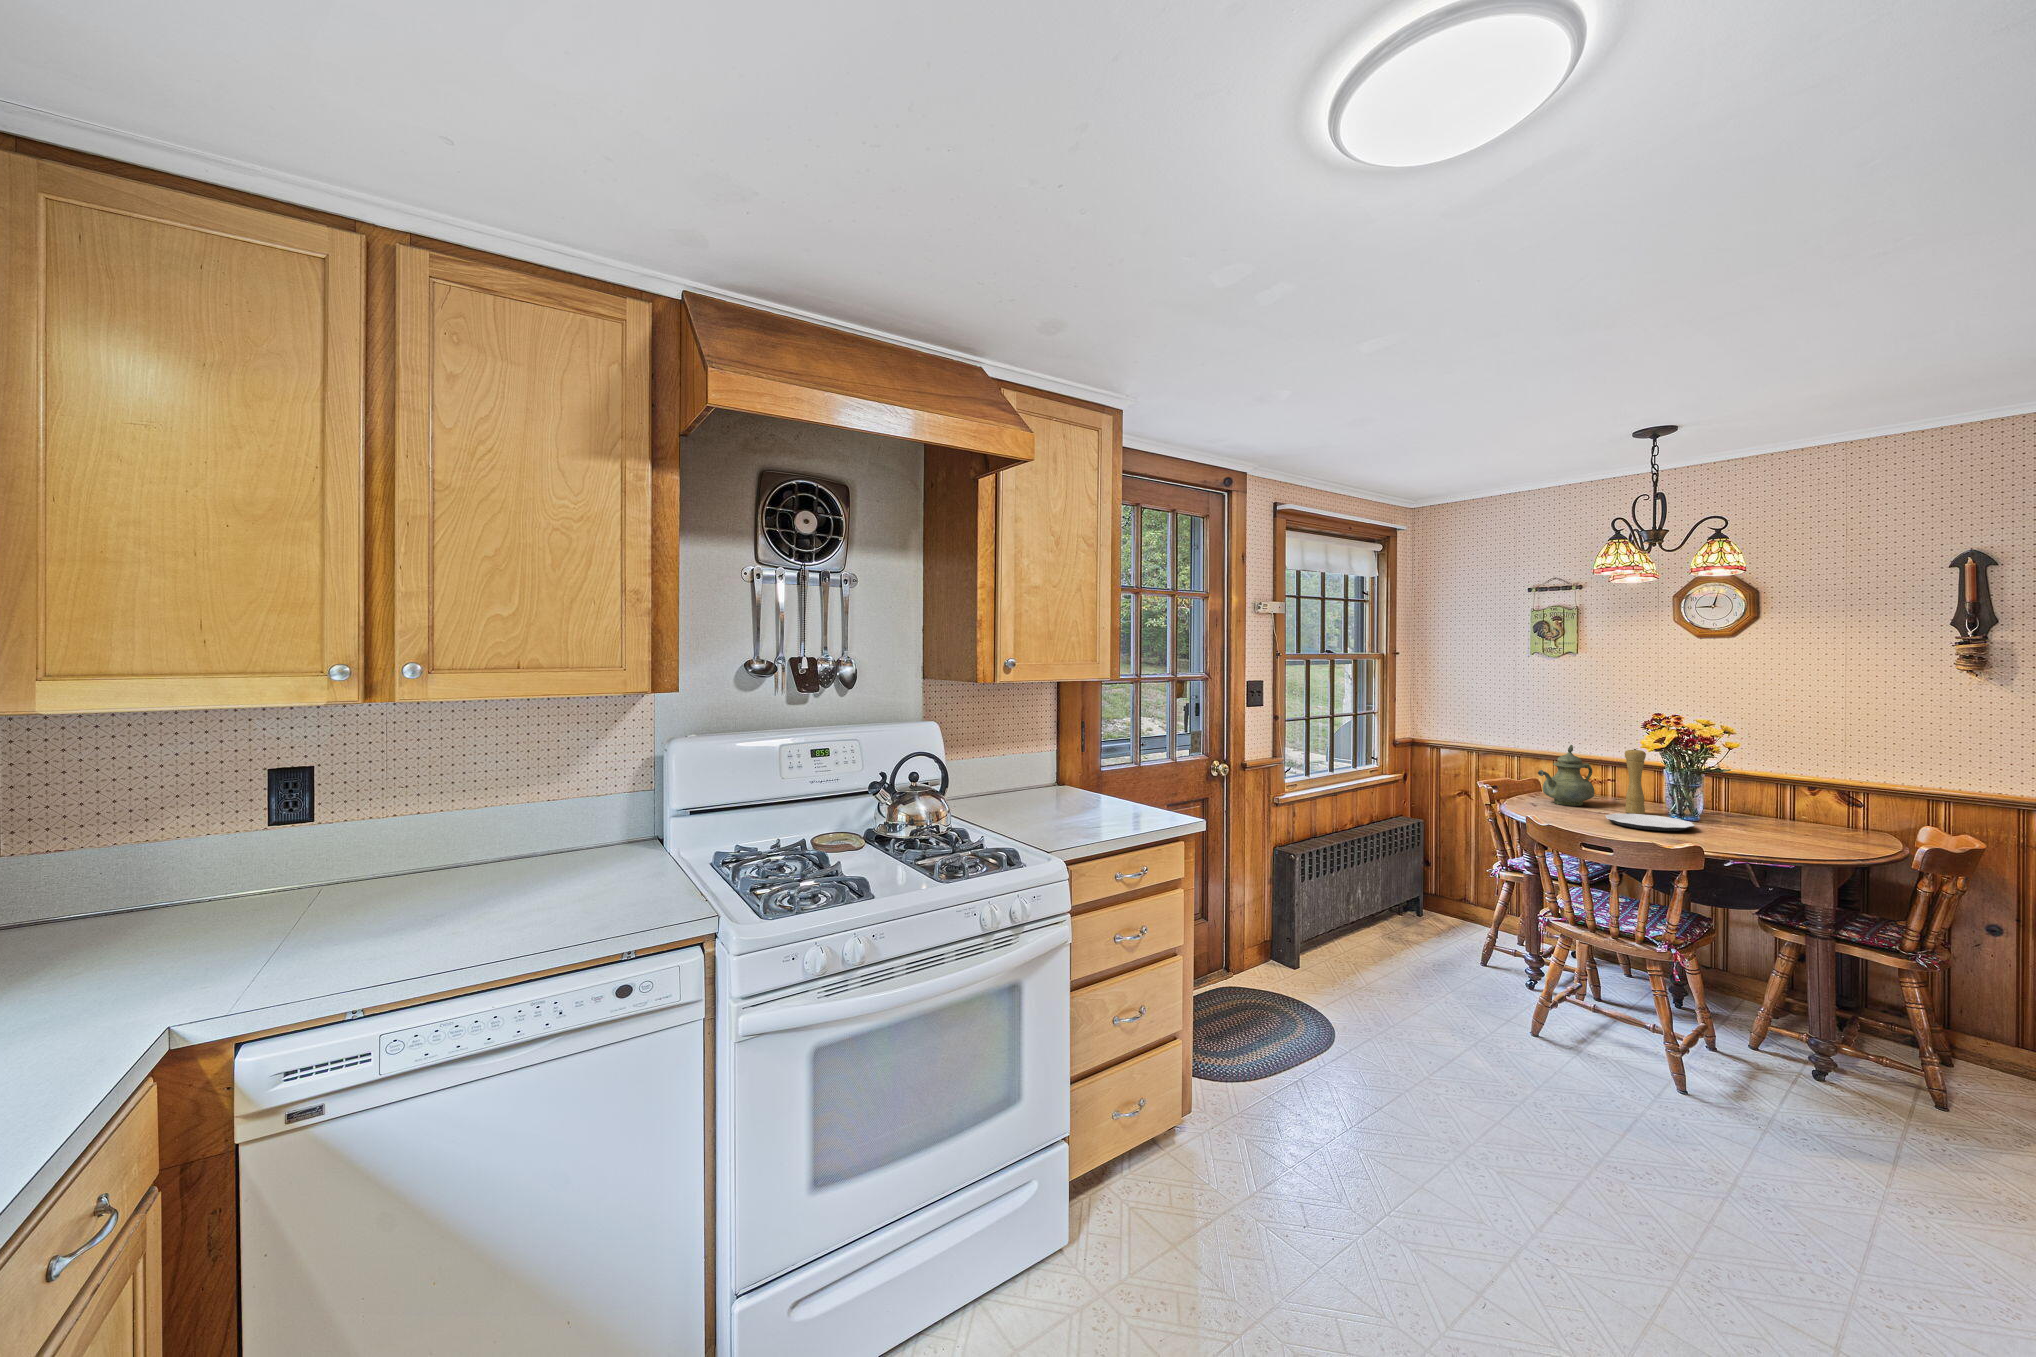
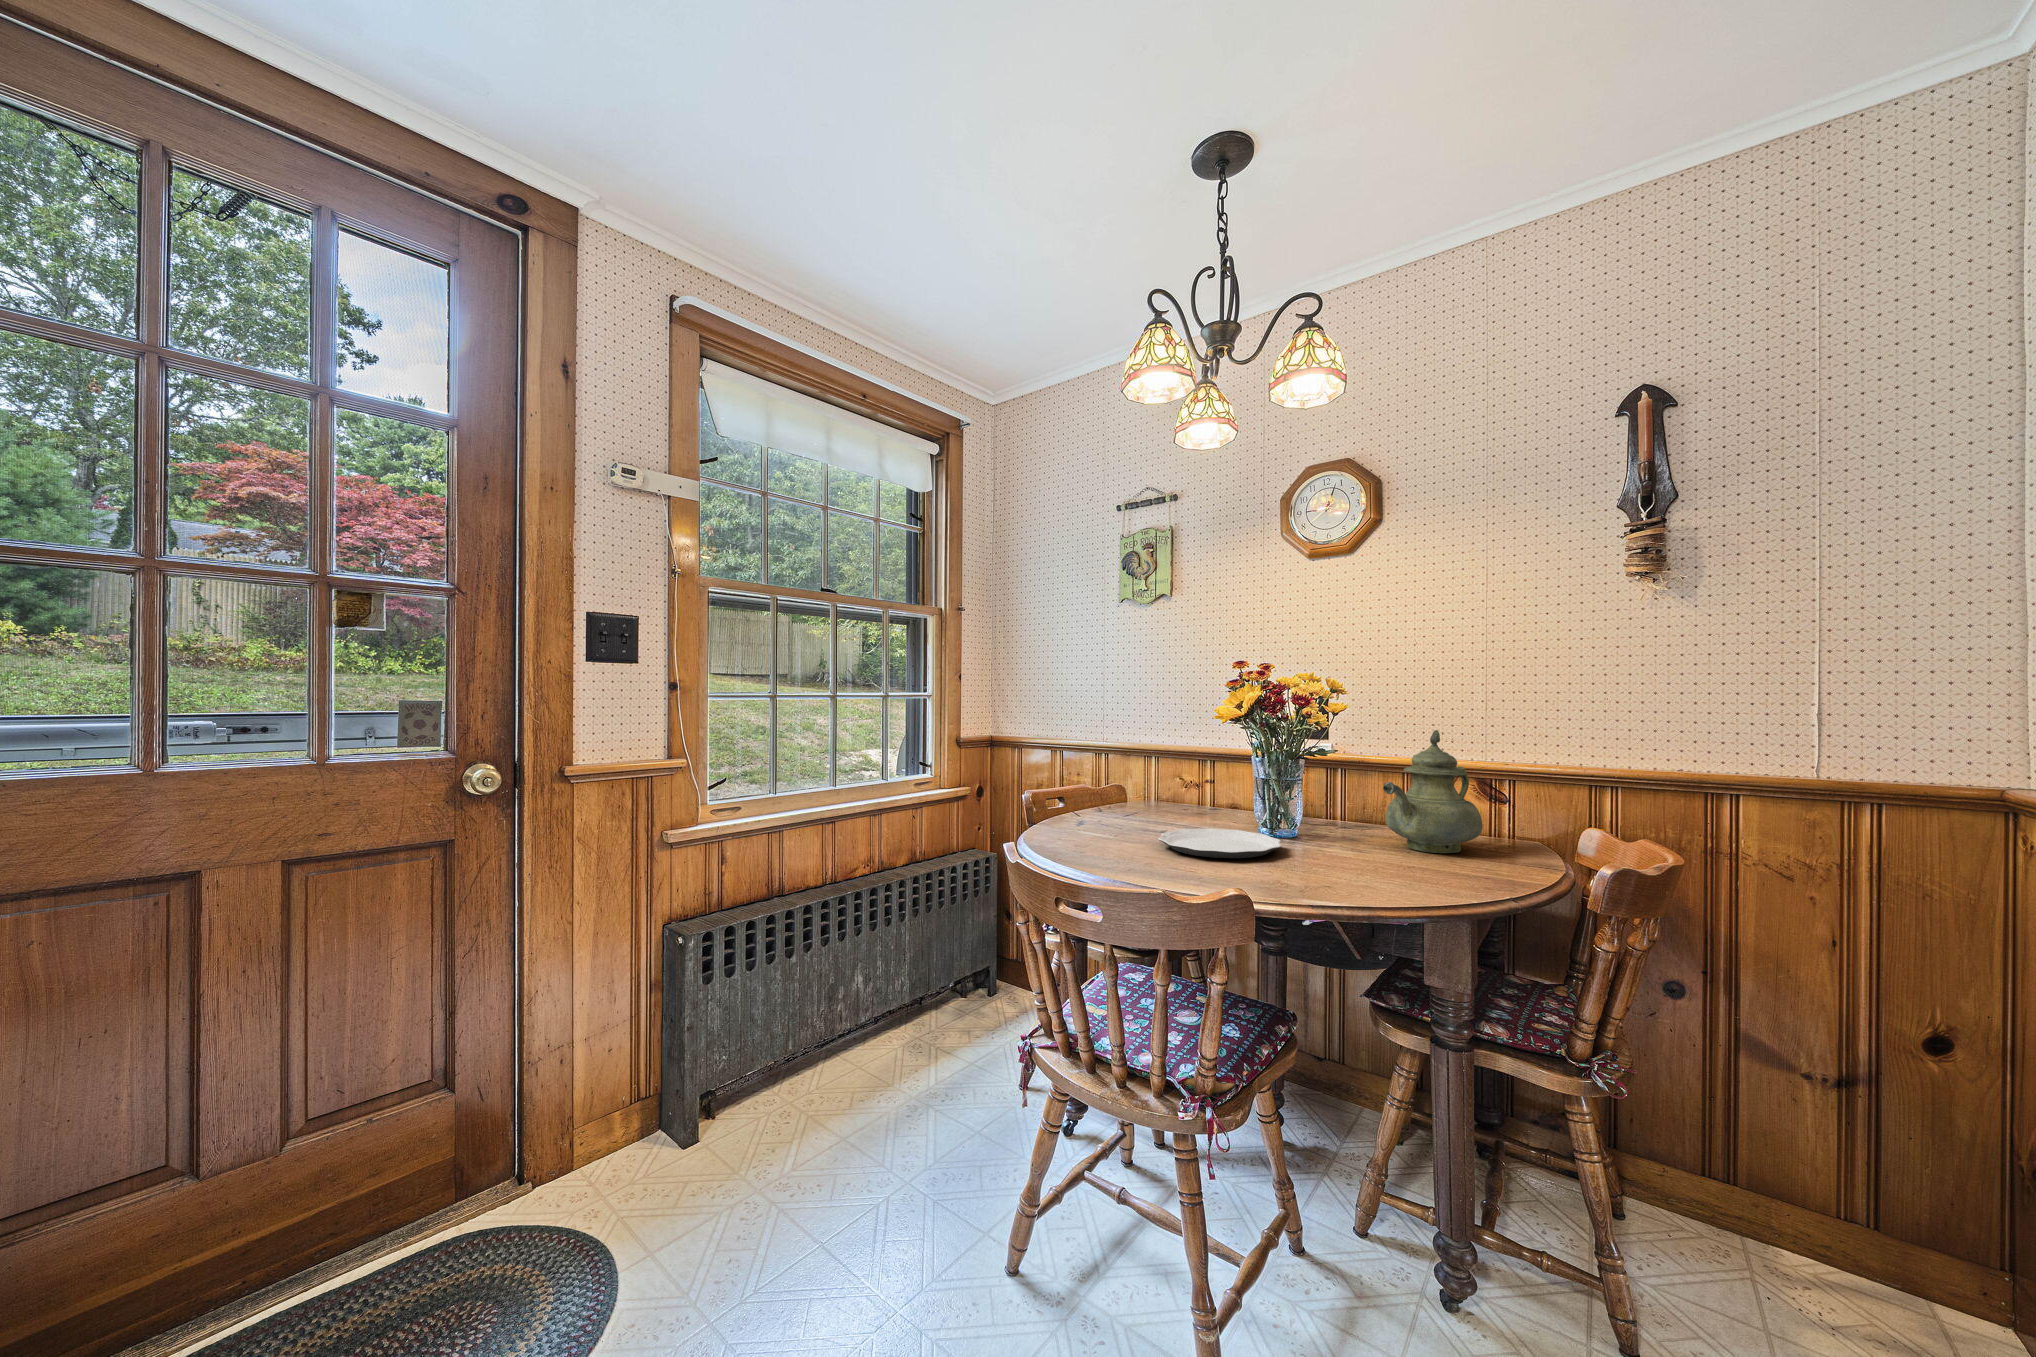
teapot: present [1538,745,1595,806] -> present [1383,730,1483,853]
pepper mill: present [1625,749,1646,814] -> none [1205,723,1232,828]

